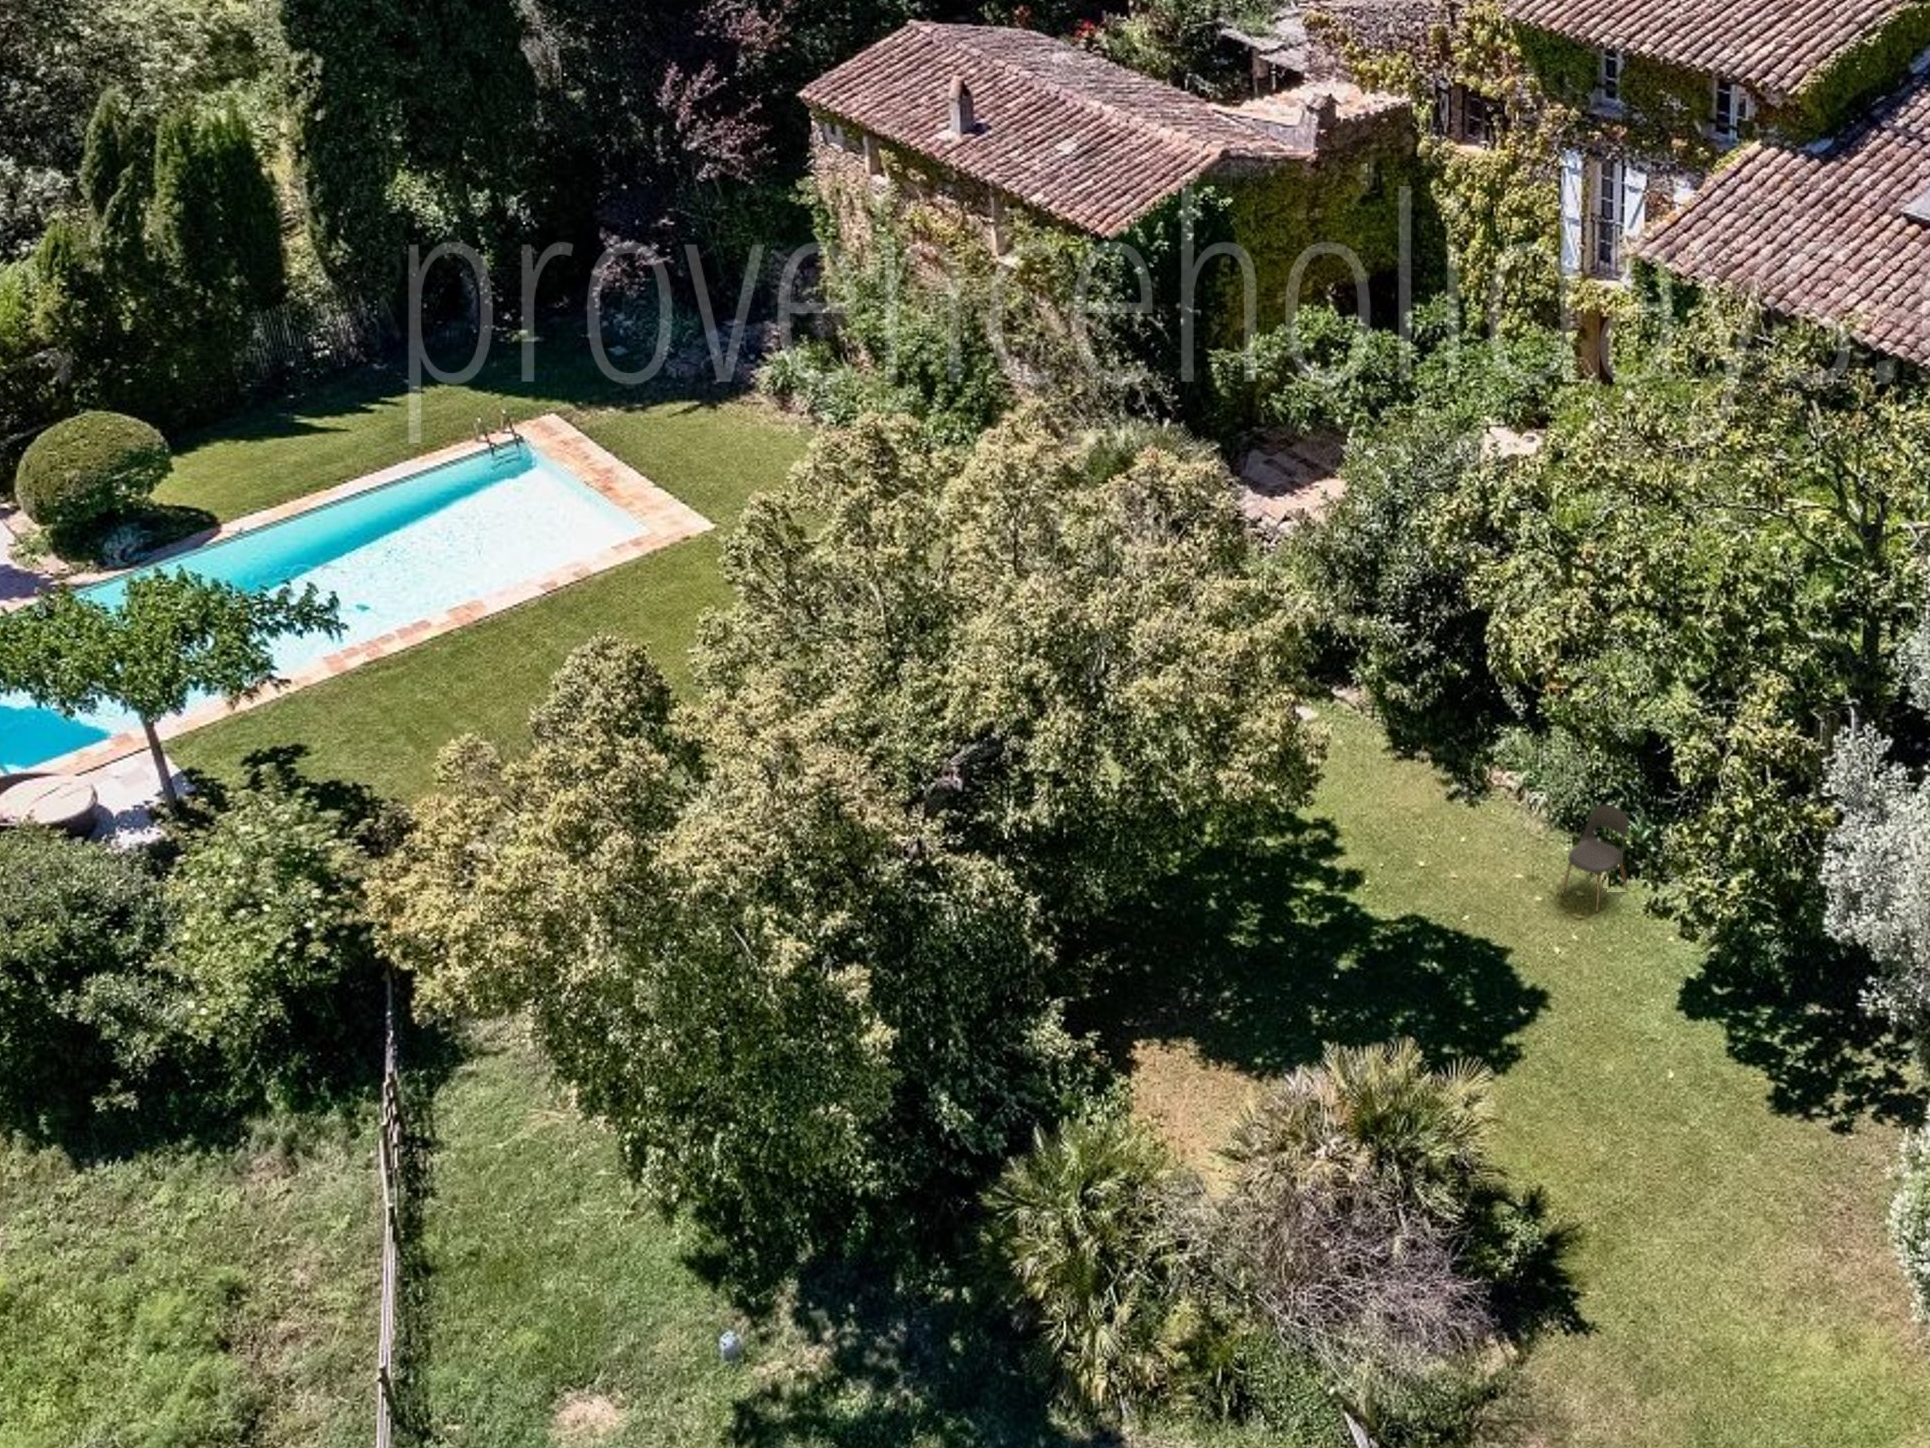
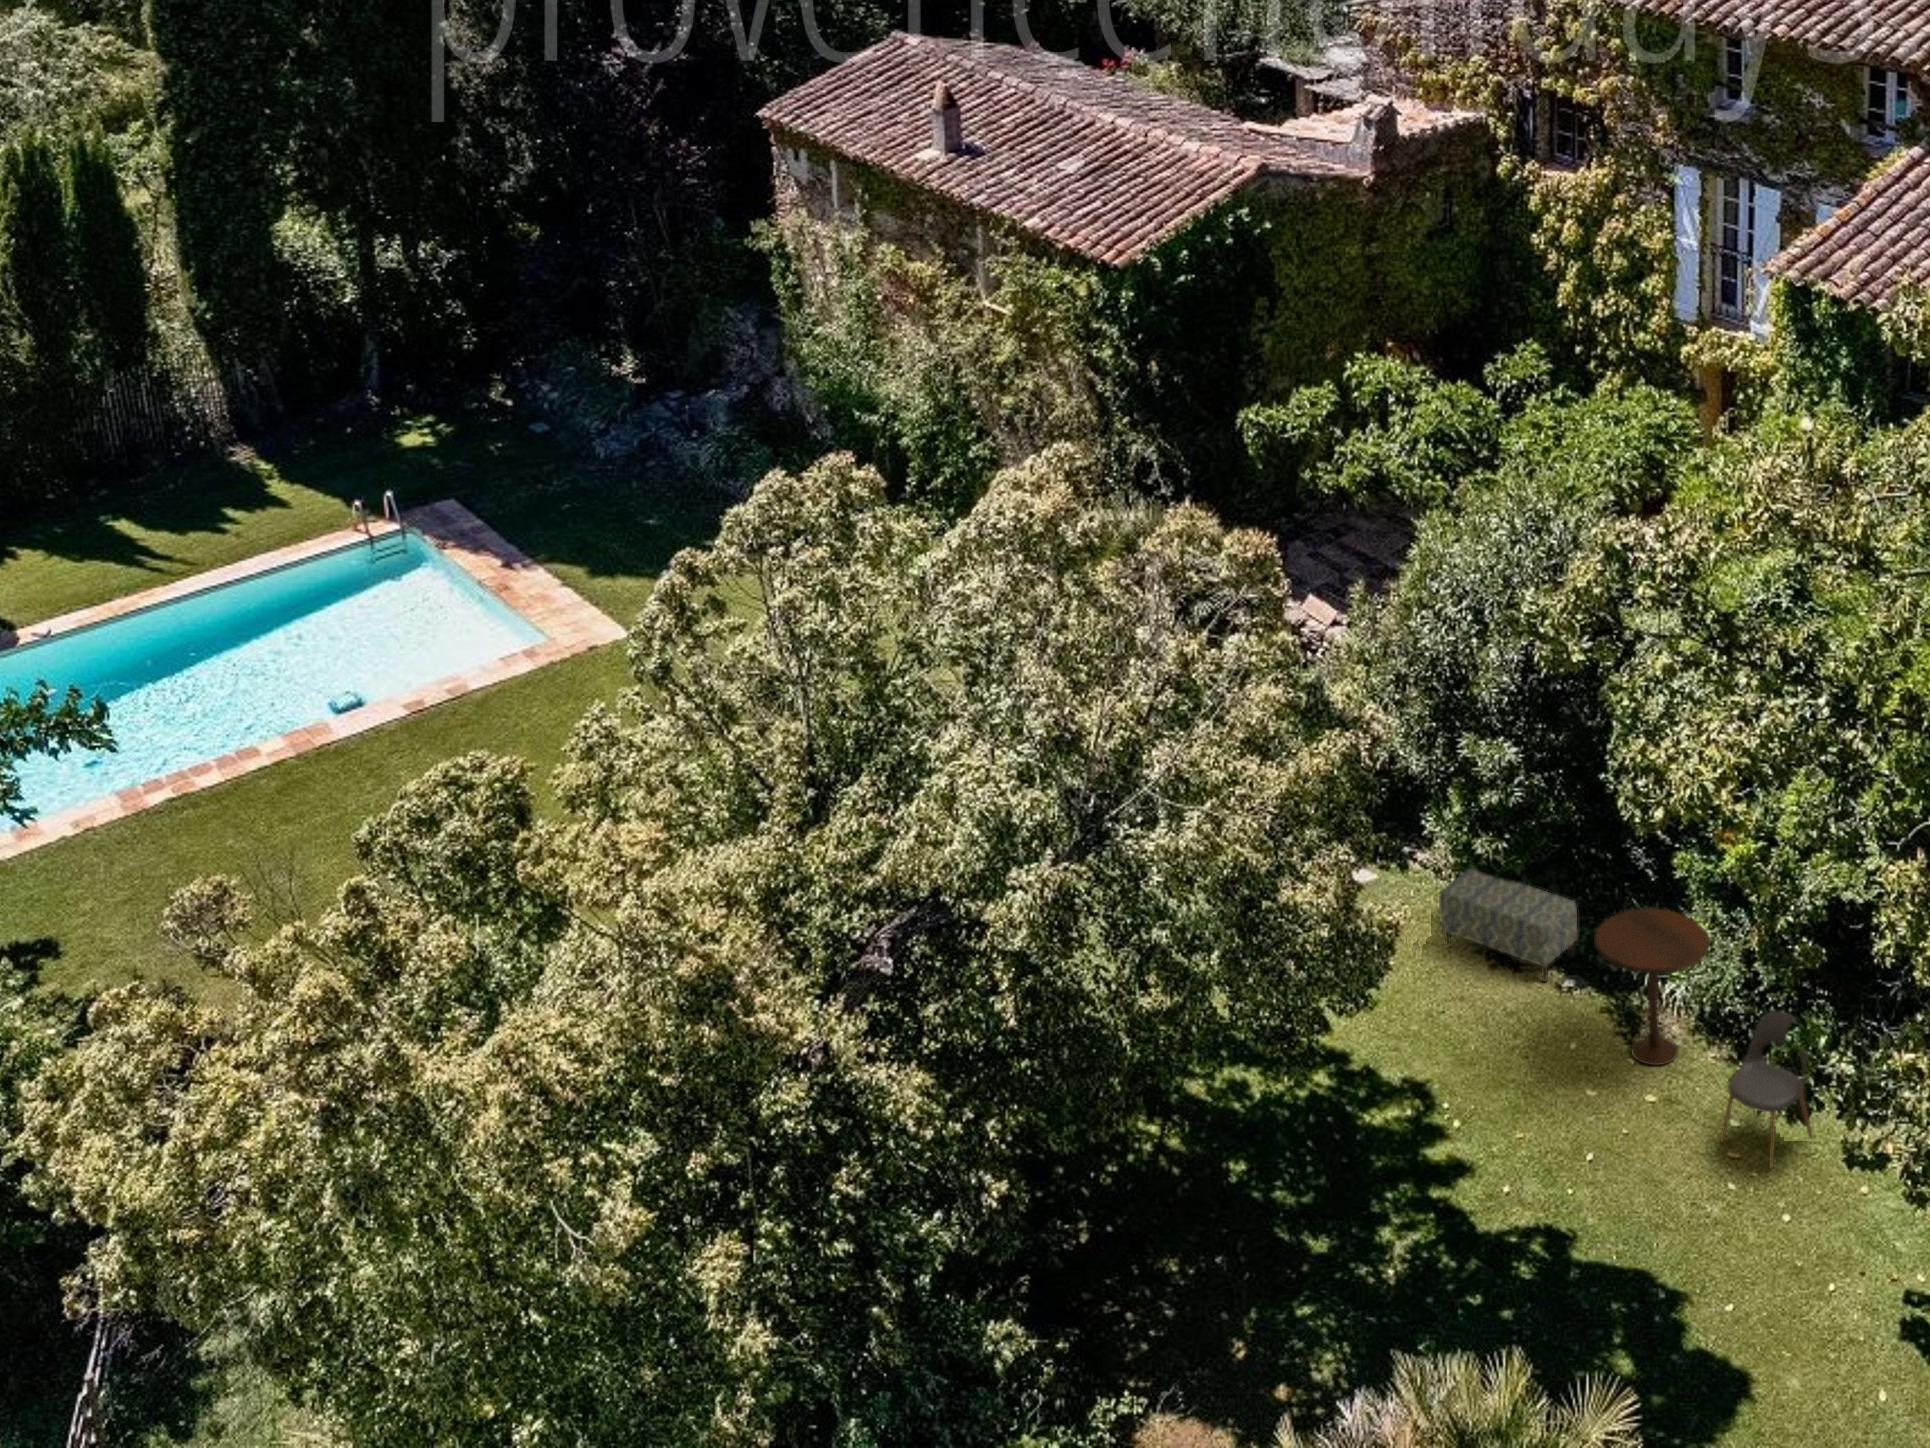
bench: none [1361,703,1464,785] -> present [1439,868,1577,982]
pedestal table: none [1475,733,1560,843] -> present [1594,908,1710,1065]

